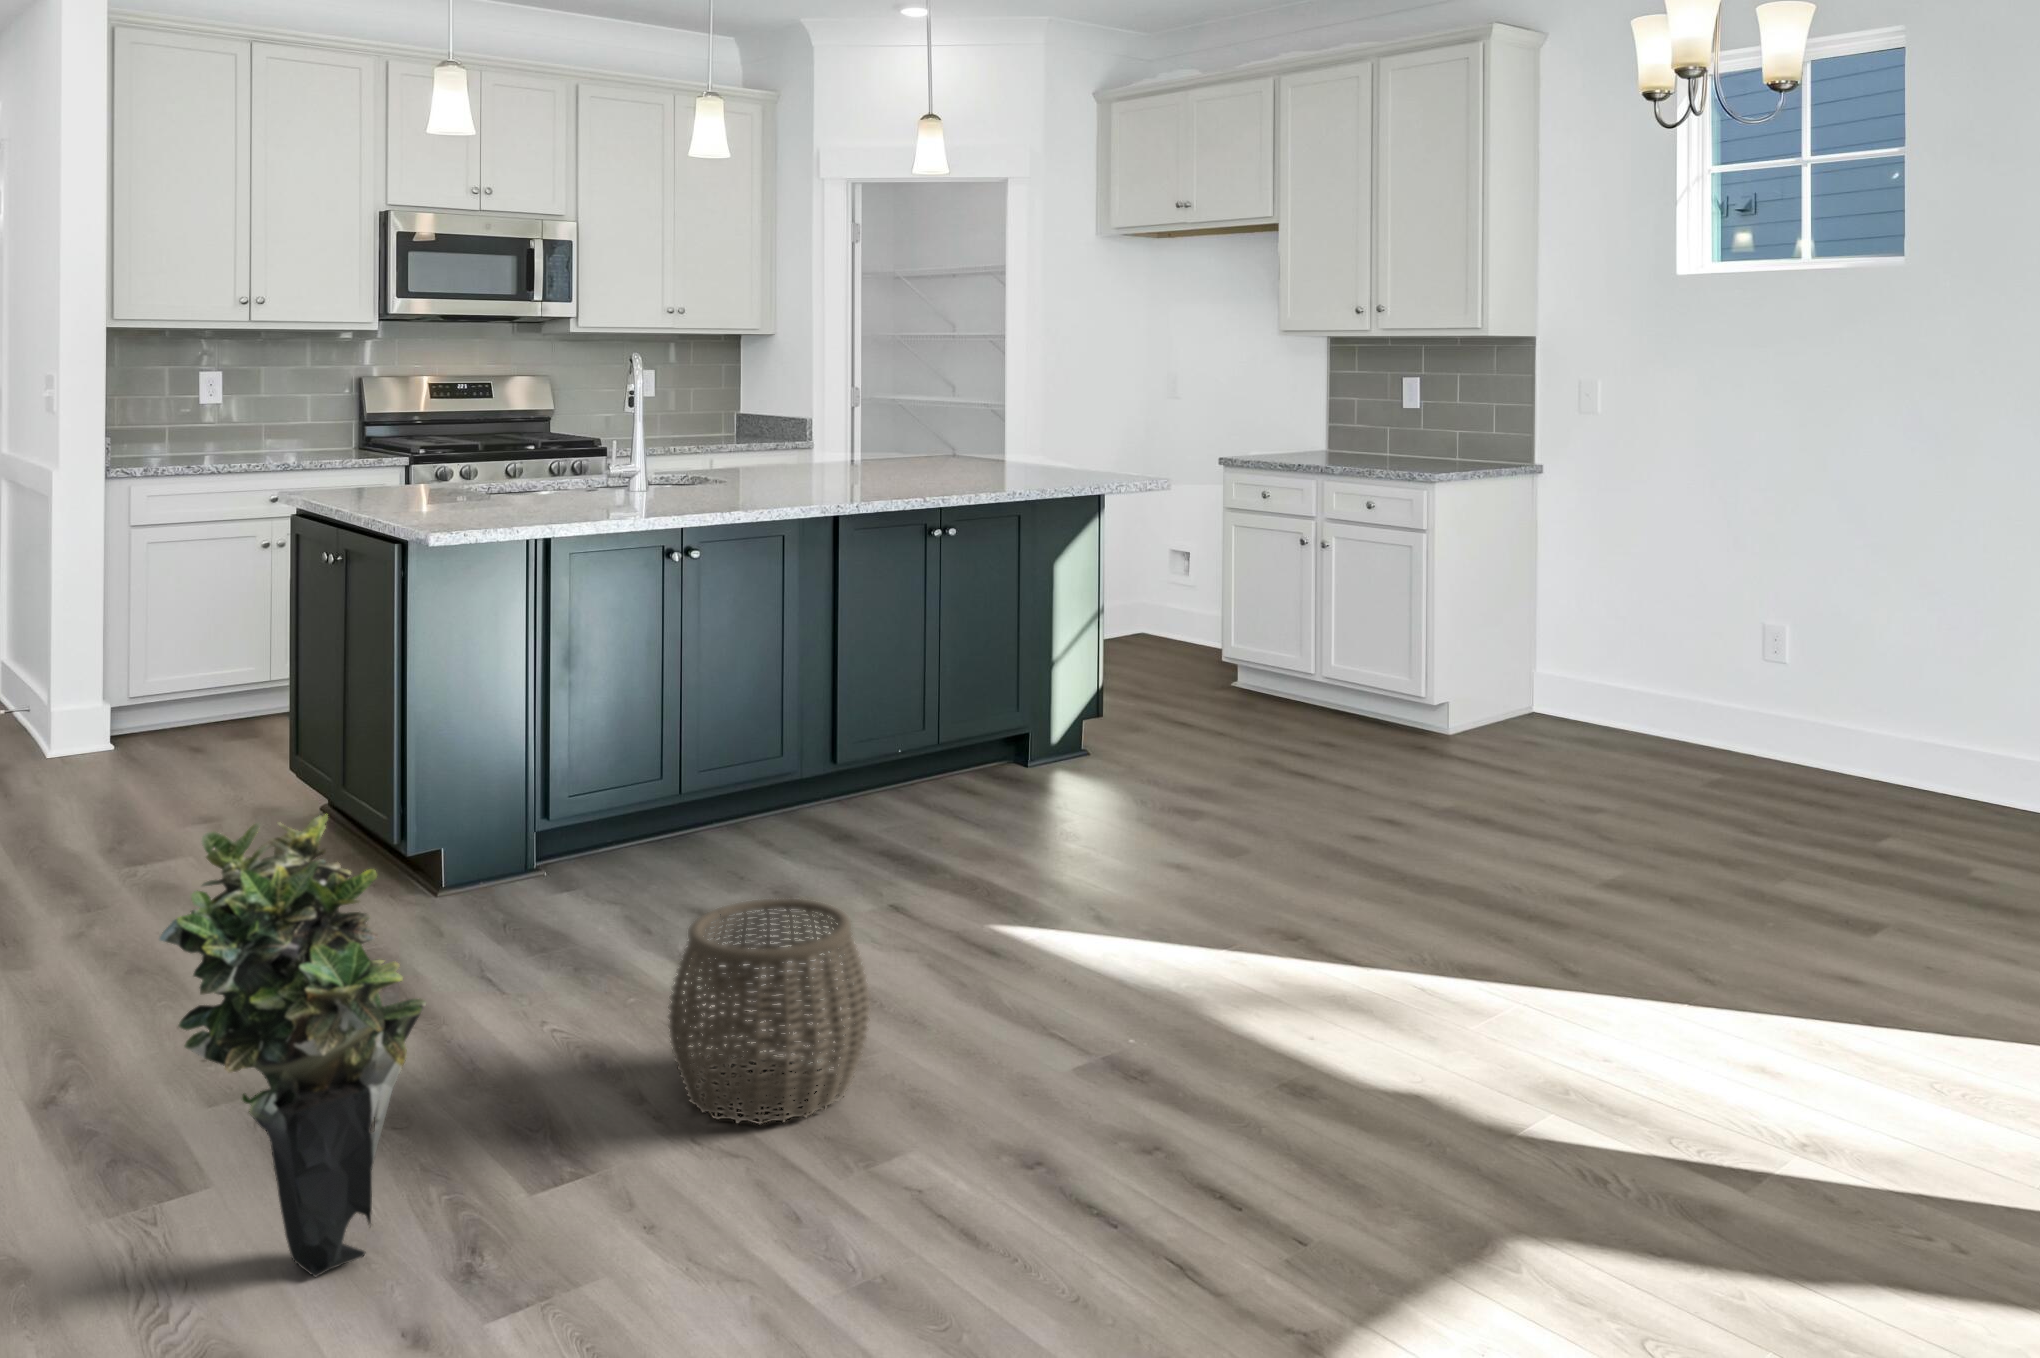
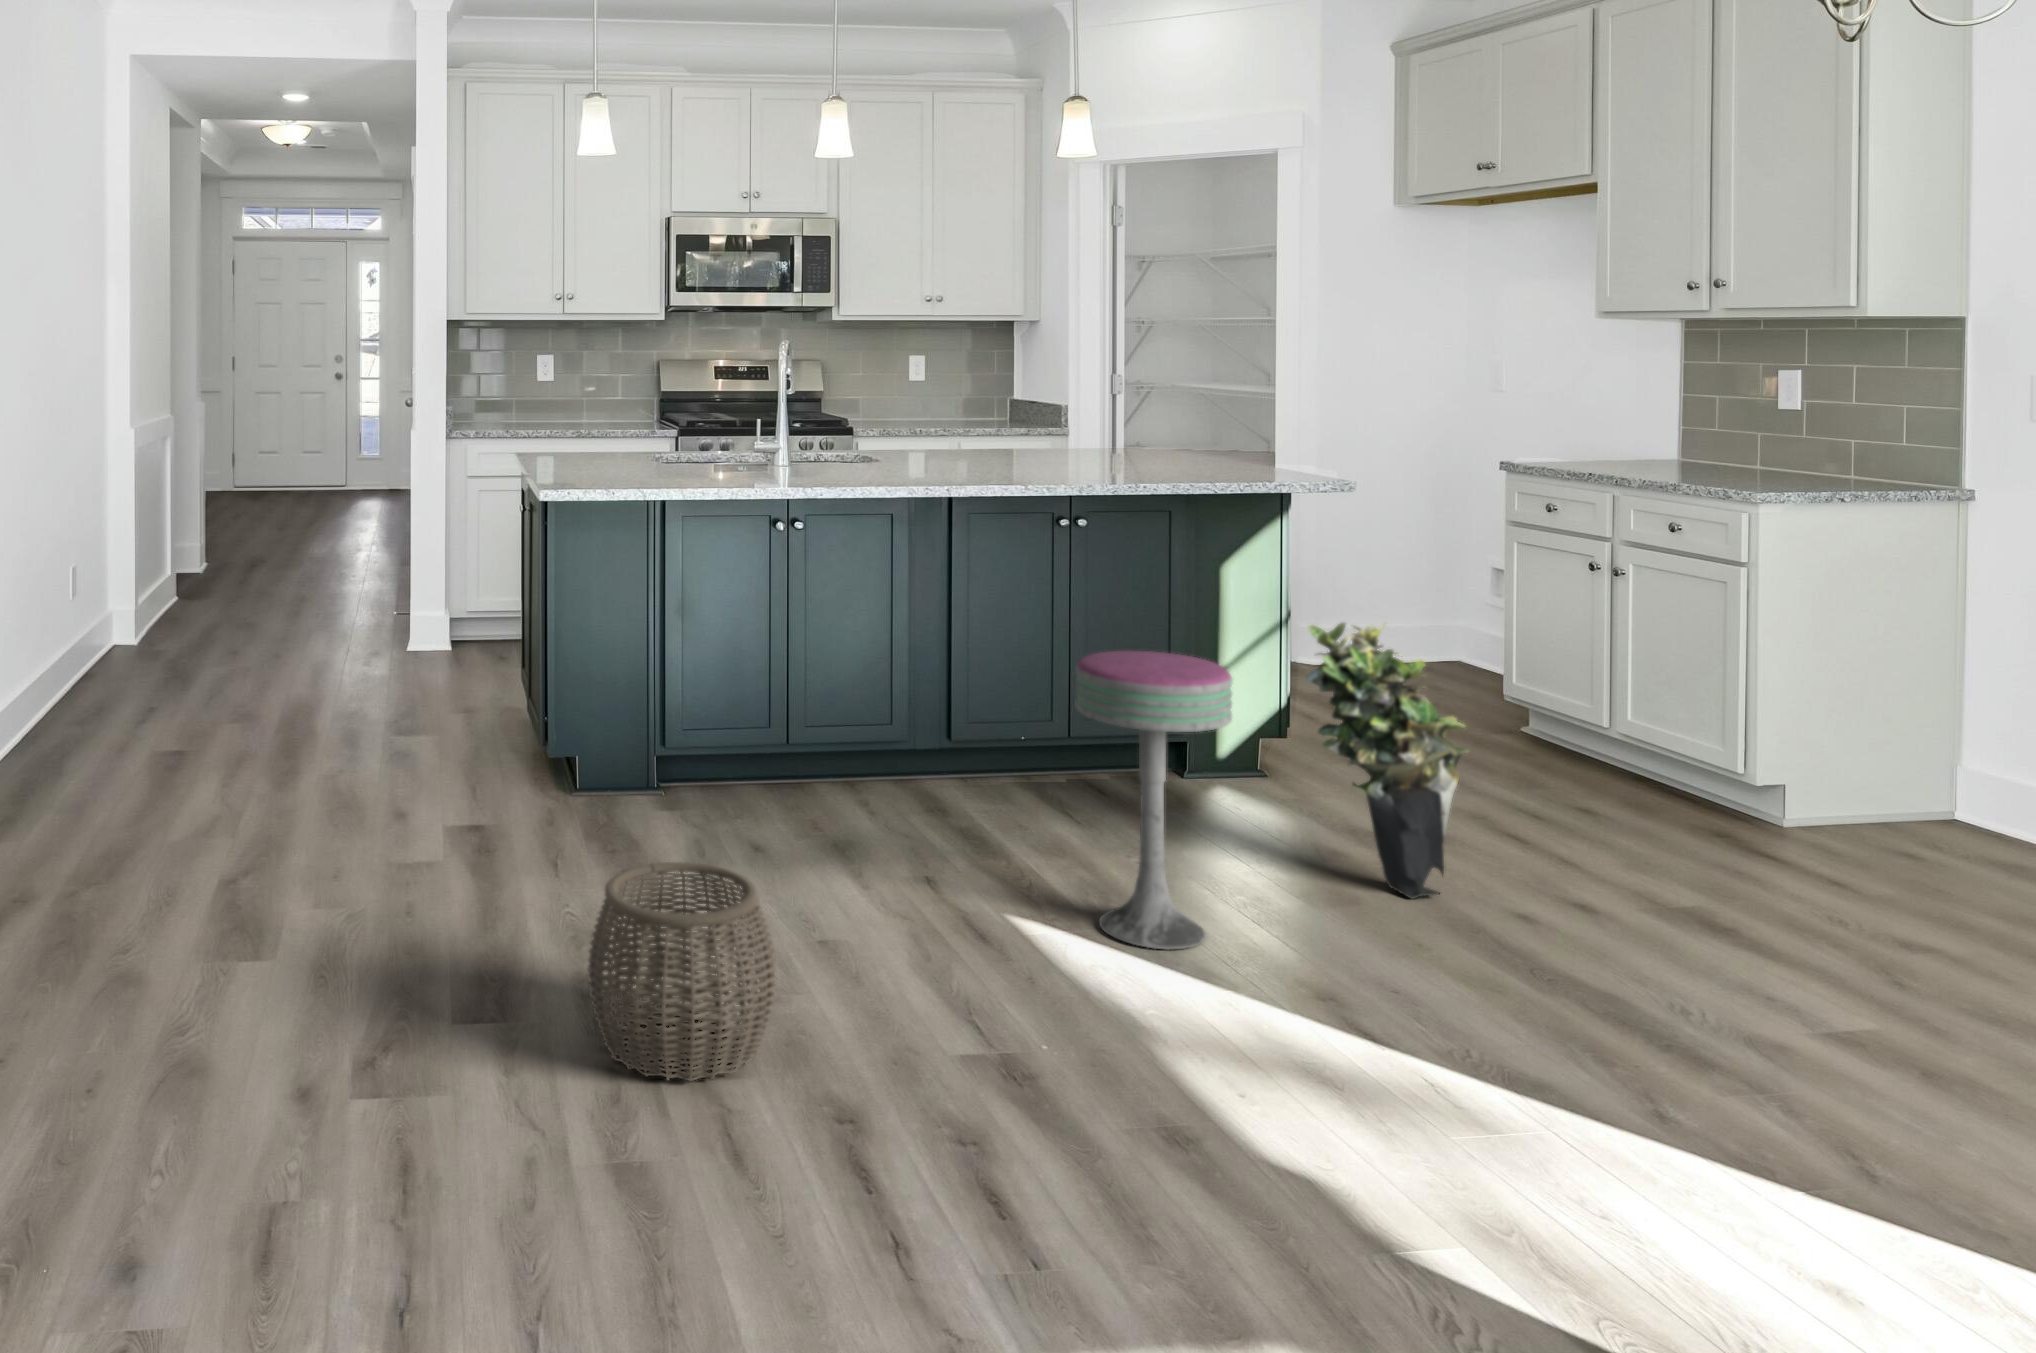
bar stool: none [1025,641,1160,911] -> present [1075,651,1232,949]
potted plant: present [160,815,426,1277] -> present [1307,622,1468,899]

